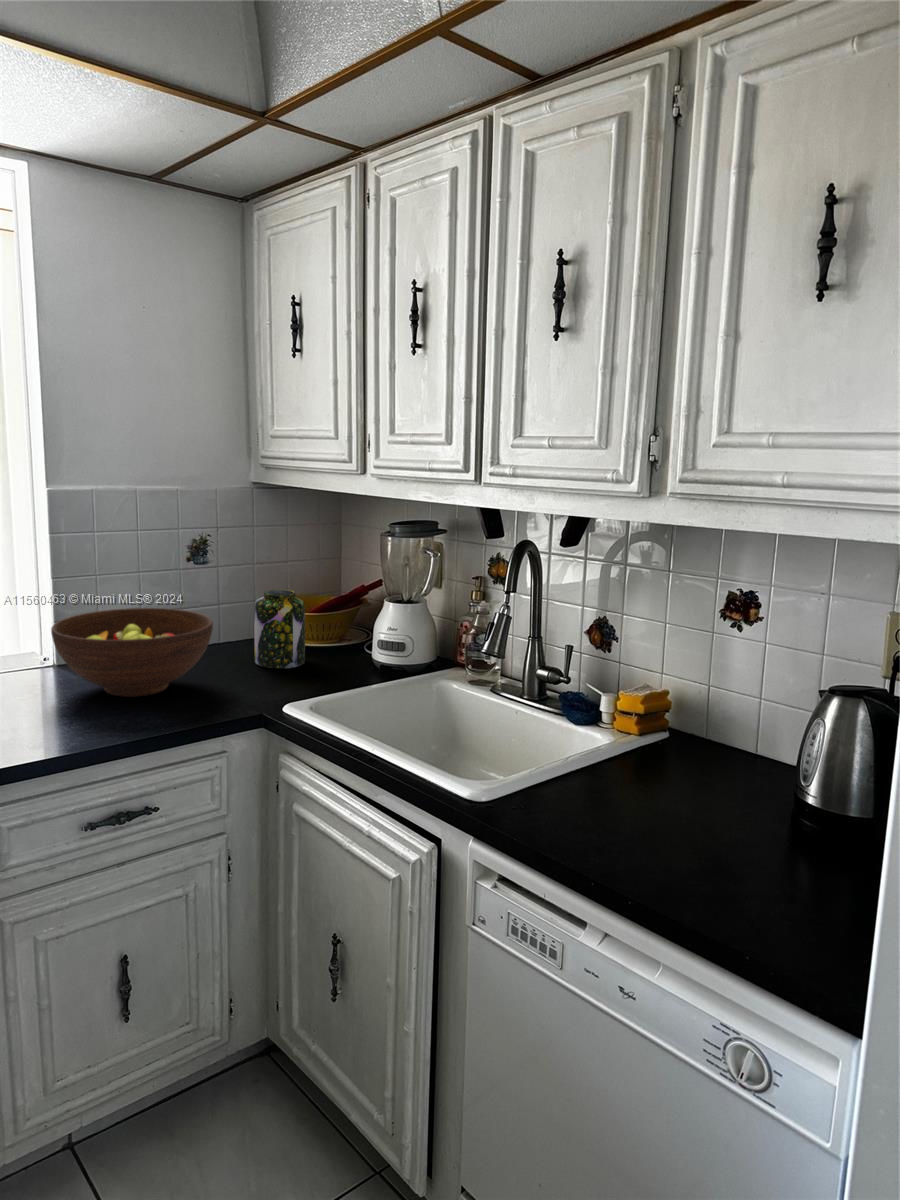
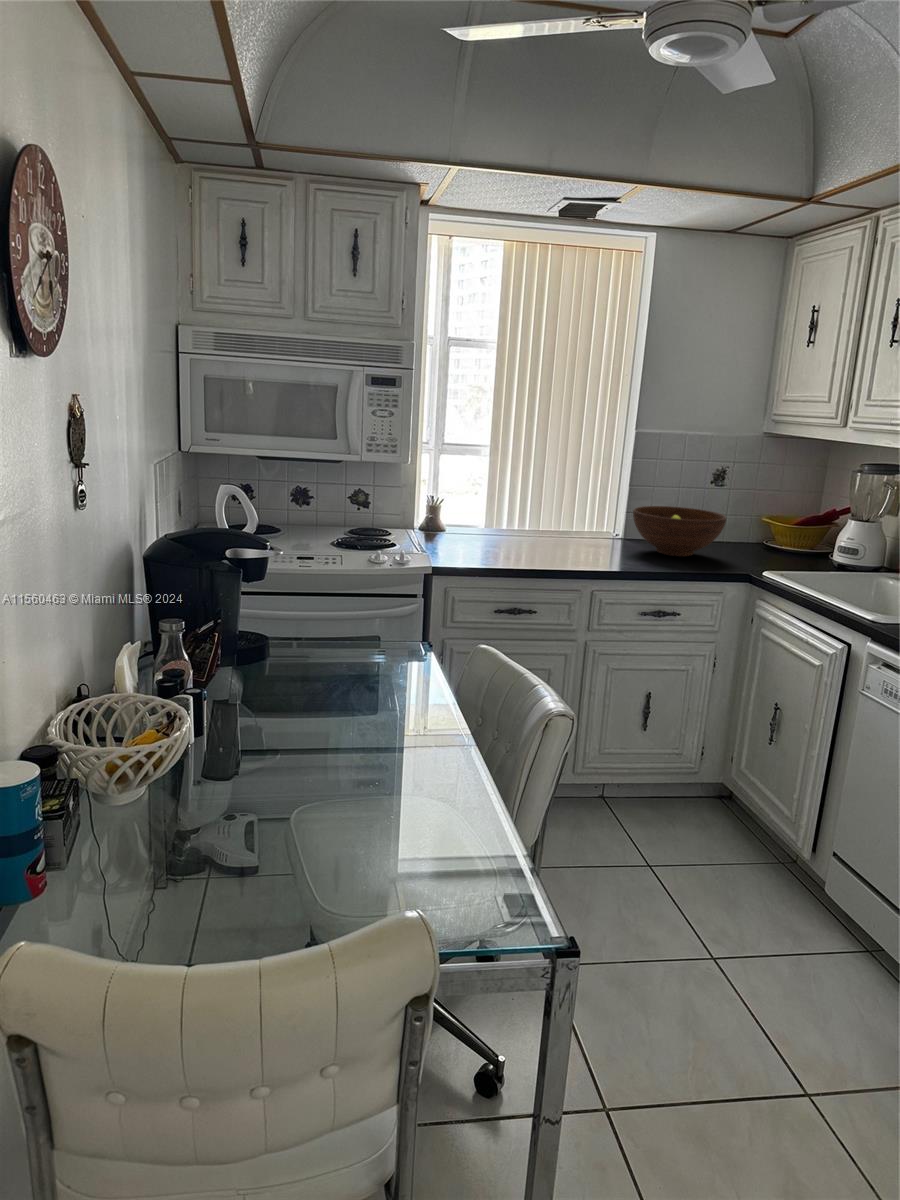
jar: present [254,589,305,668] -> none [749,506,789,558]

